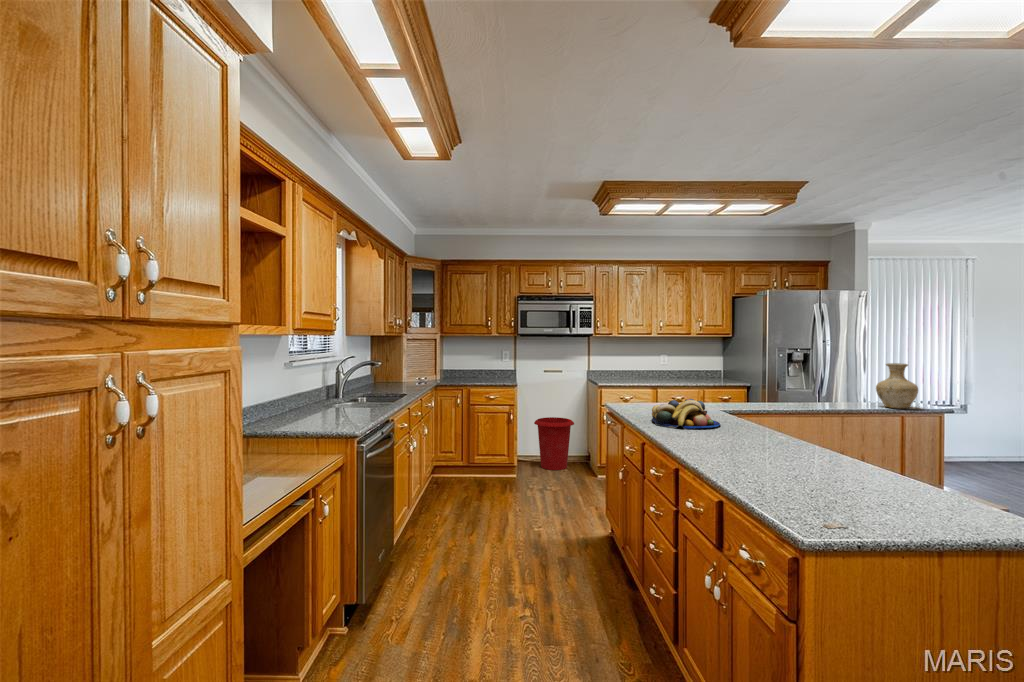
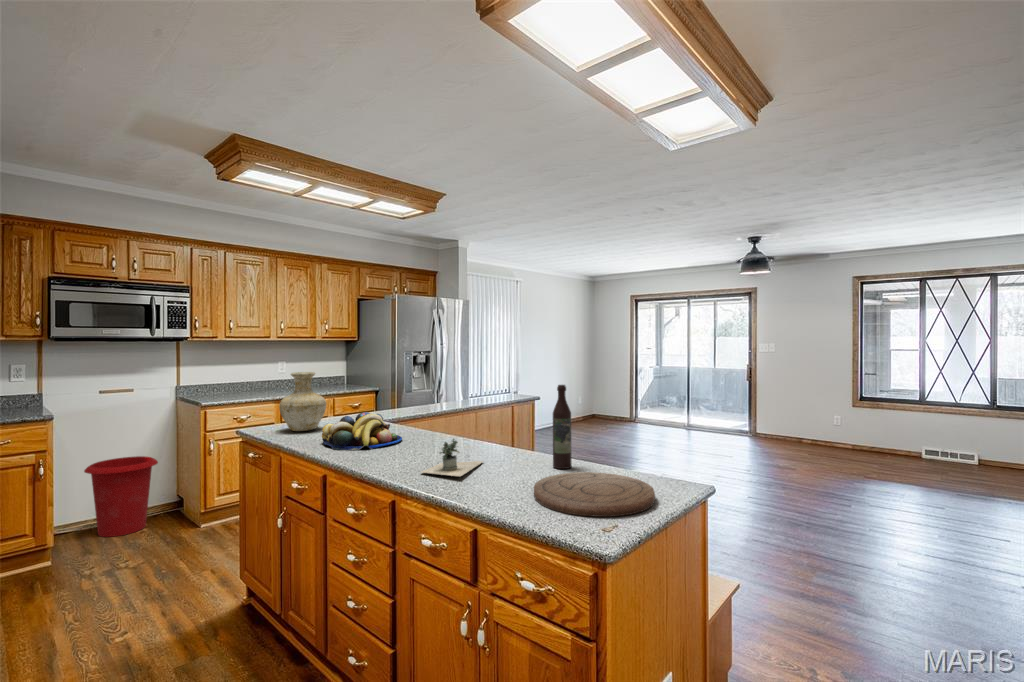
vase: present [876,363,918,409] -> present [279,372,326,431]
wine bottle: none [848,385,873,476] -> present [553,385,572,469]
potted plant: none [703,426,792,459] -> present [422,439,482,476]
cutting board: none [784,475,938,525] -> present [534,472,655,517]

